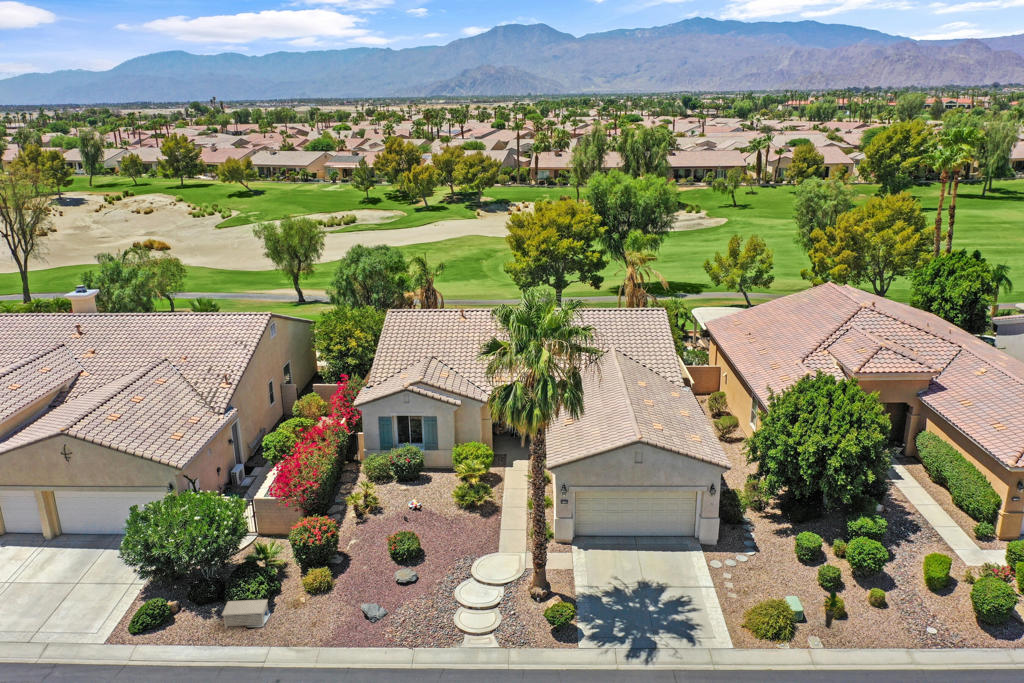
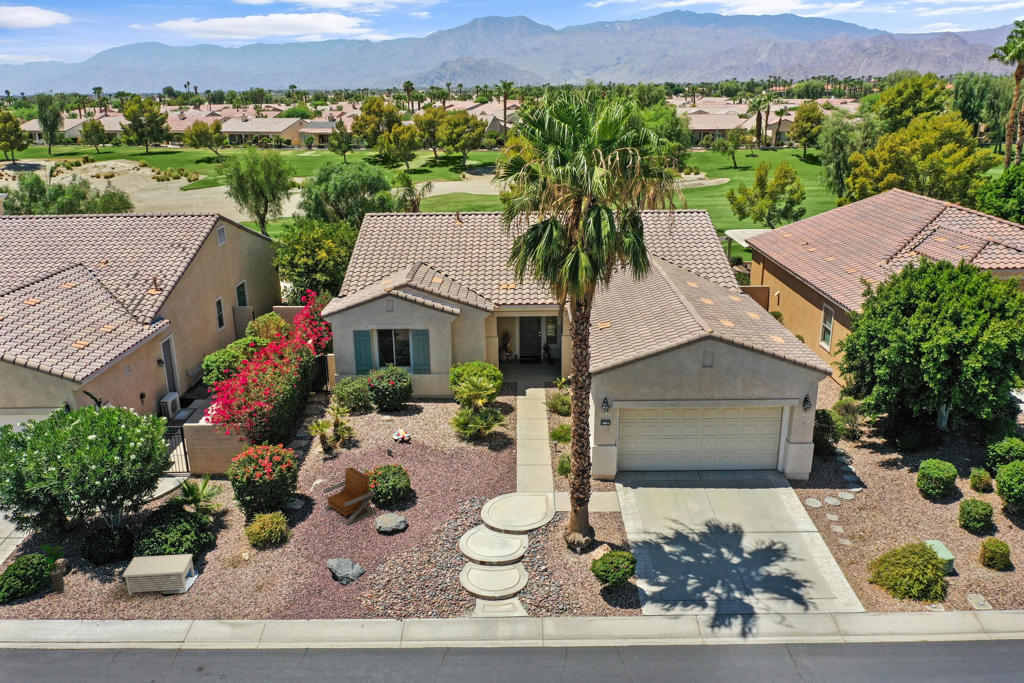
lounge chair: none [357,534,395,578] -> present [323,467,376,525]
potted plant: present [823,592,838,627] -> present [40,544,65,593]

